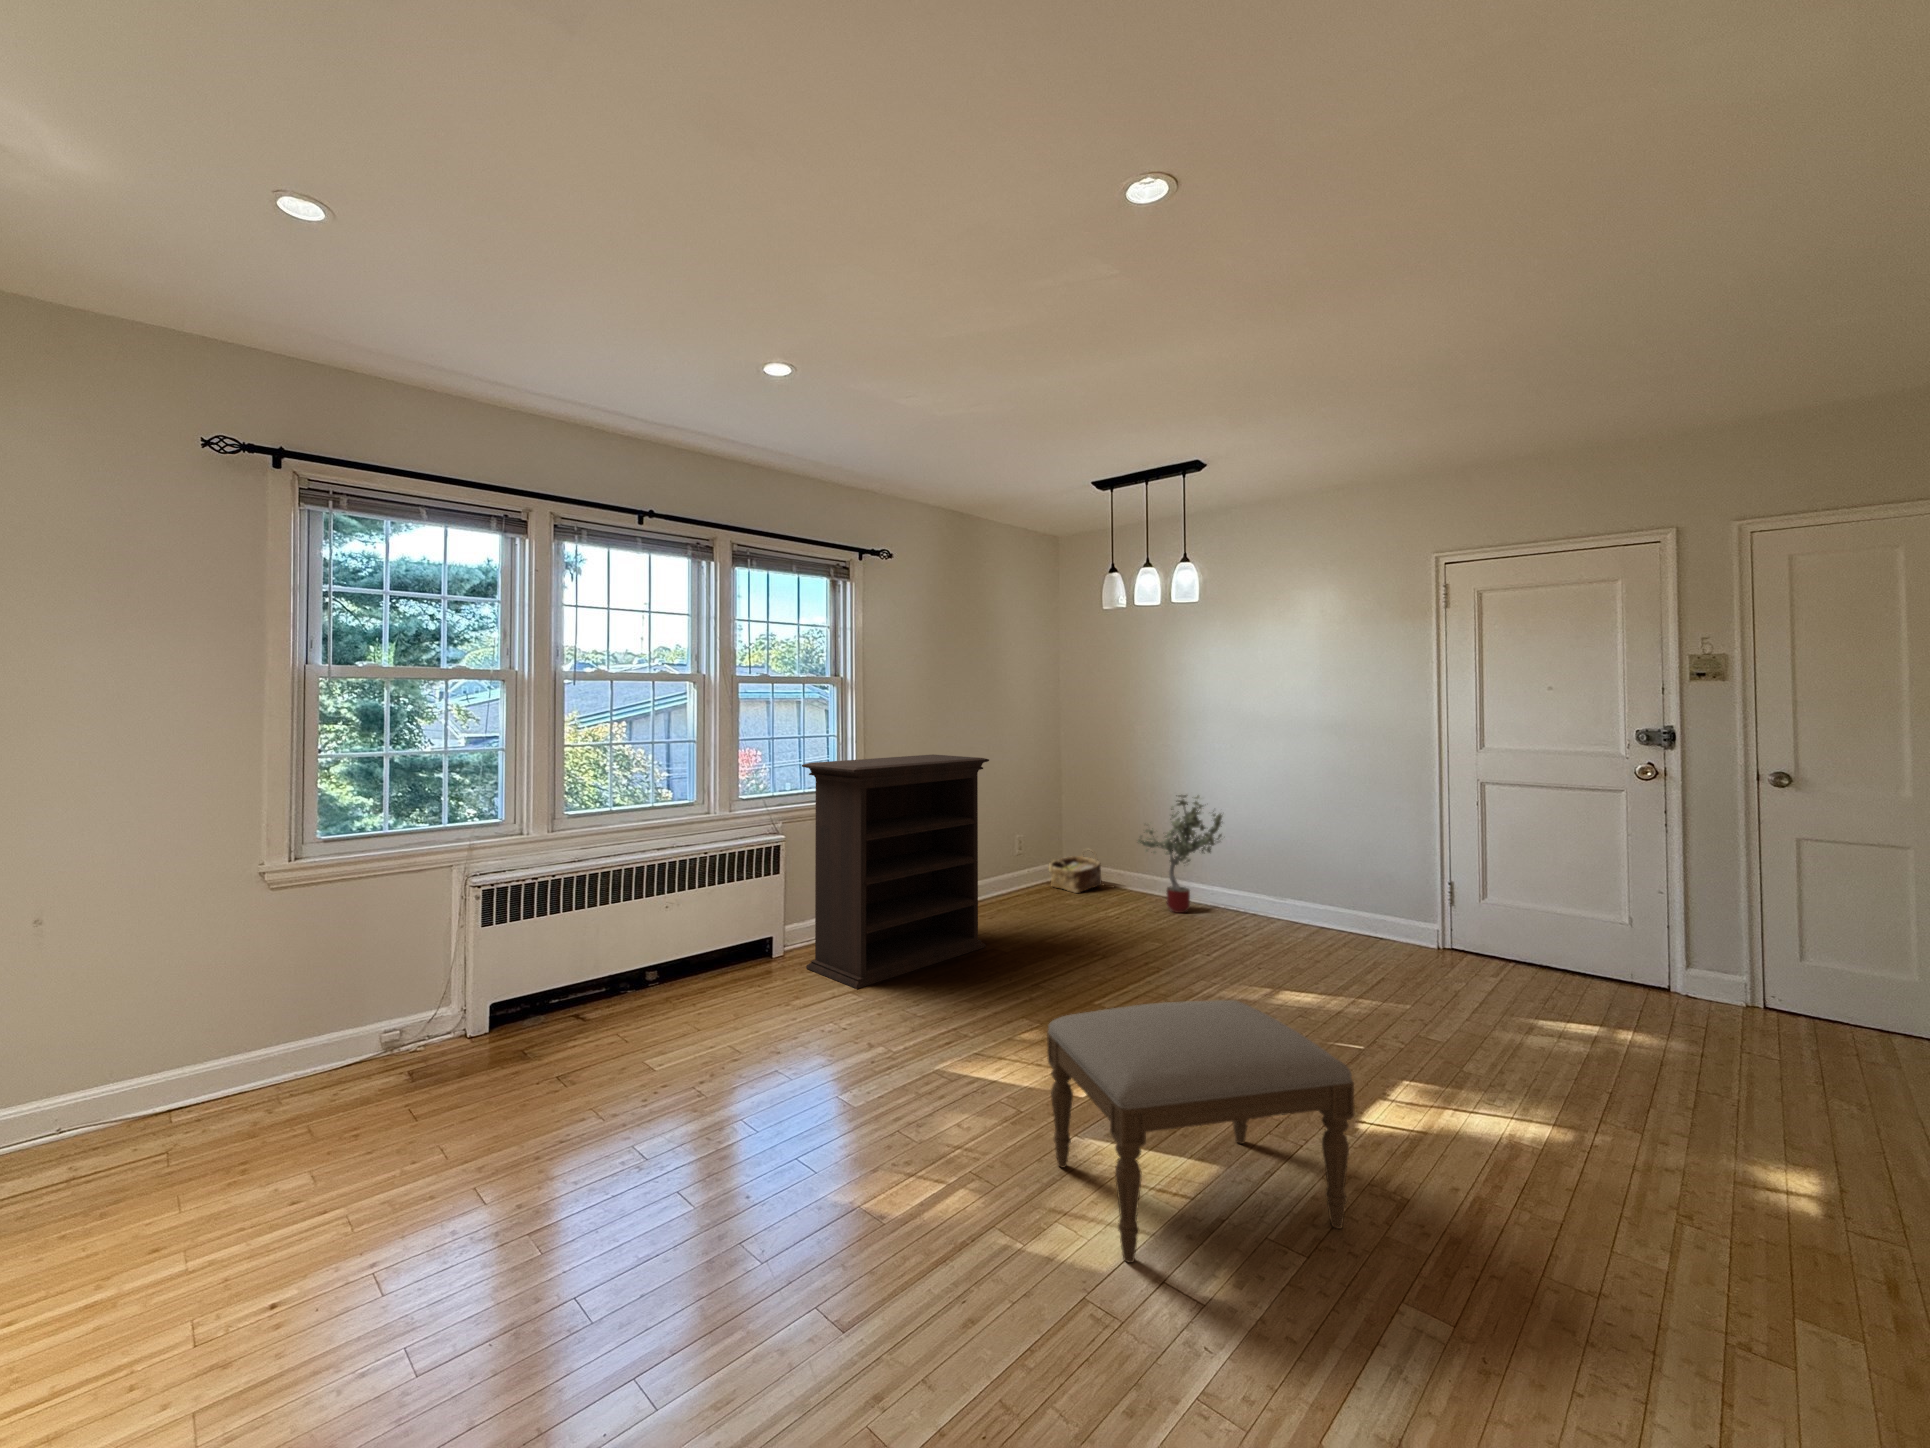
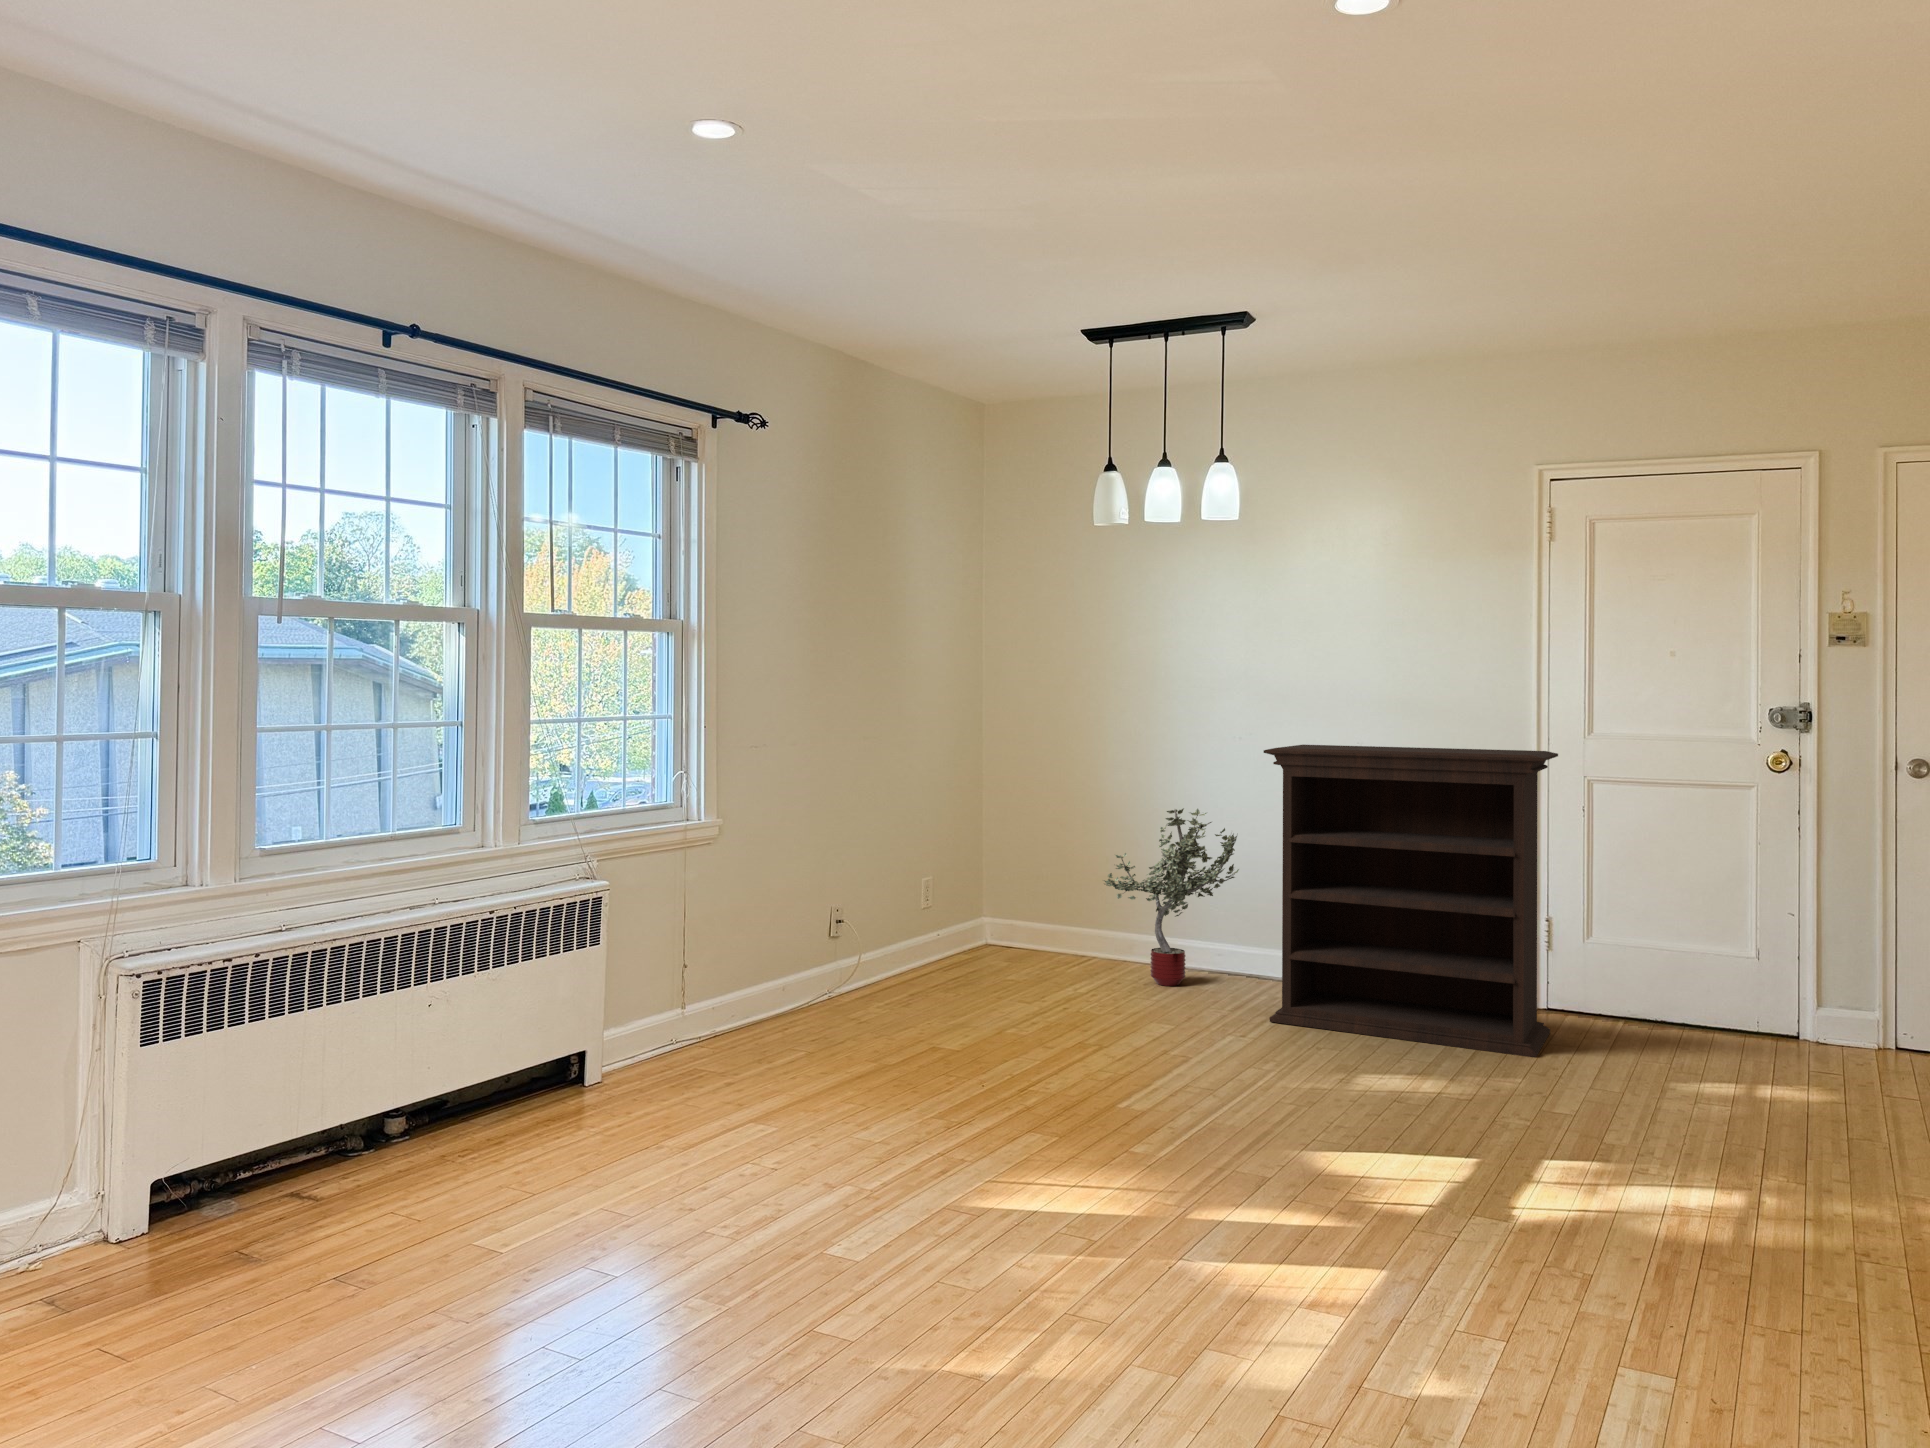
bookshelf: present [802,754,989,989] -> present [1264,745,1558,1058]
woven basket: present [1049,850,1102,893] -> none [963,899,1042,967]
ottoman: present [1047,1000,1355,1263] -> none [1169,1060,1579,1400]

